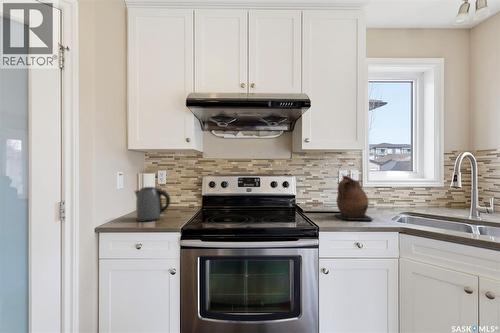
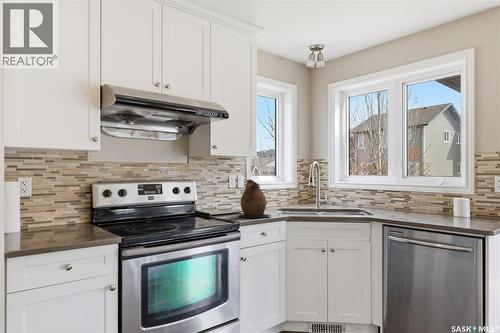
kettle: present [135,187,171,221] -> none [27,198,79,245]

